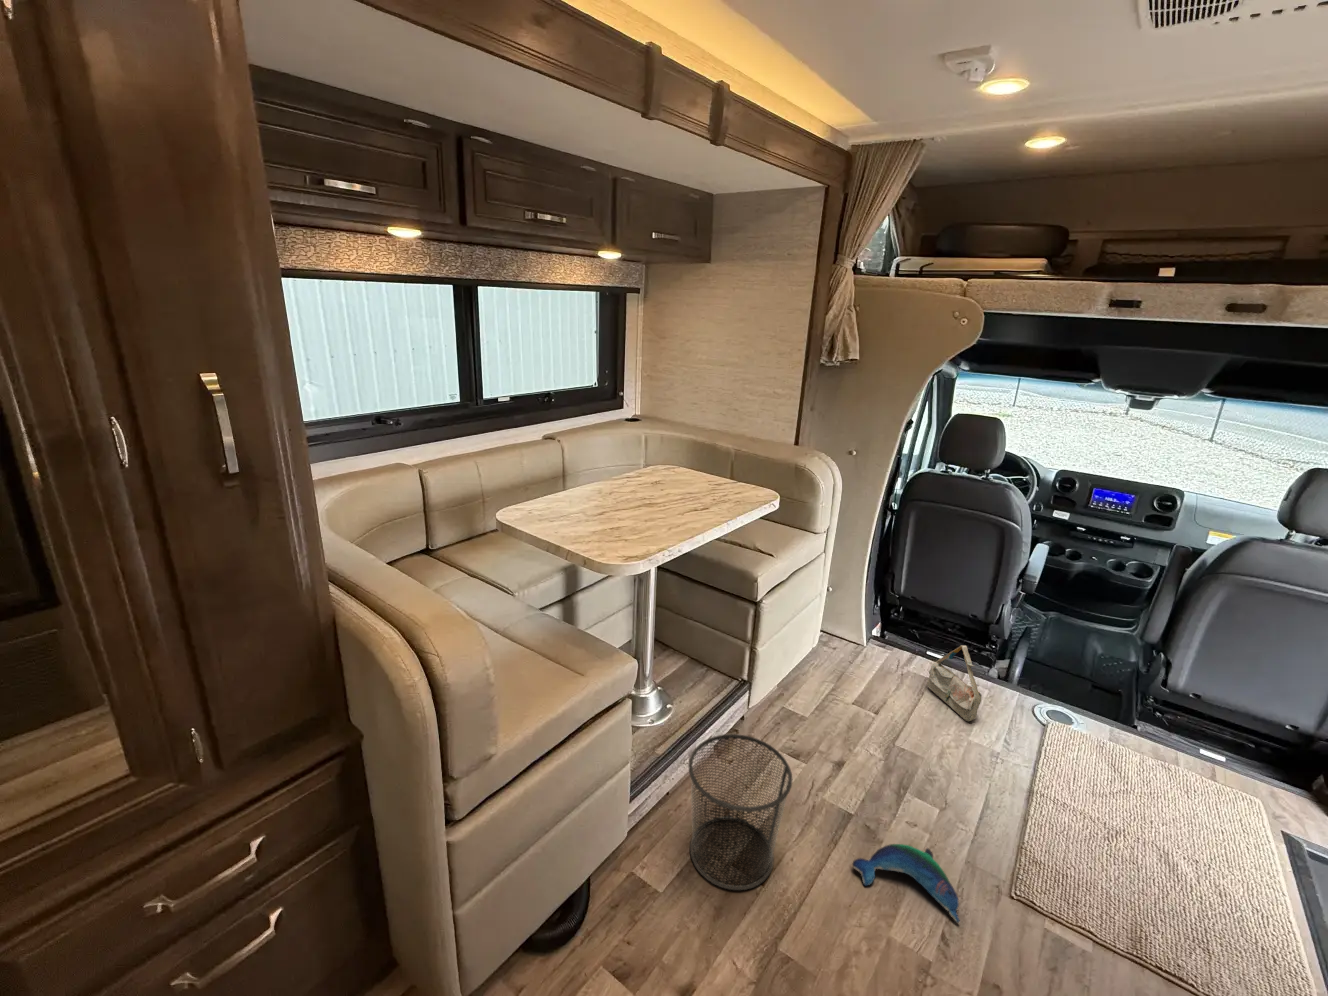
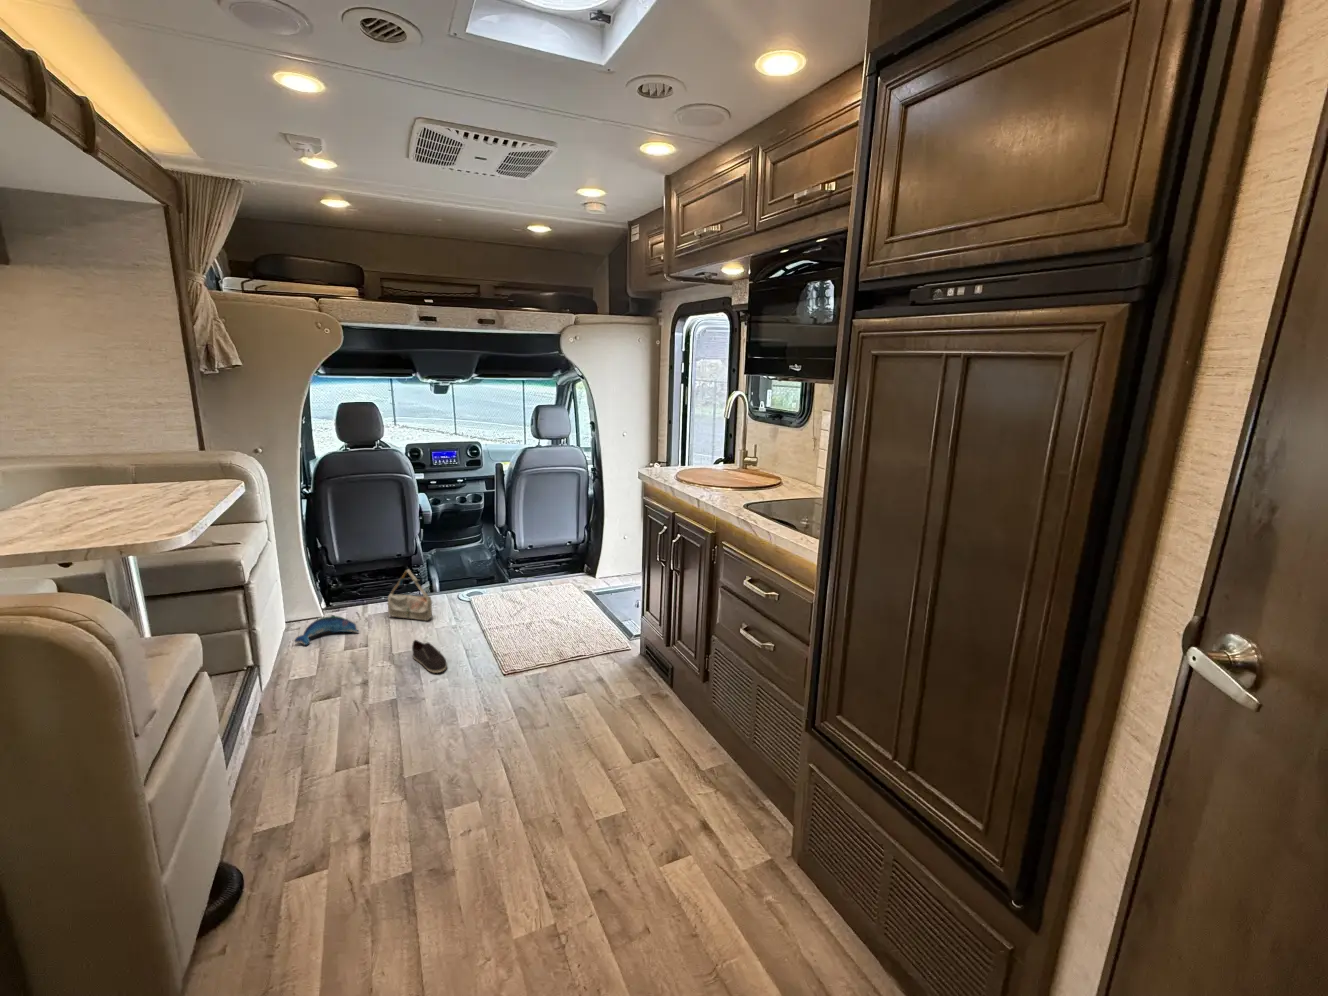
waste bin: present [688,734,793,890] -> none [269,667,369,791]
shoe: none [912,747,944,818] -> present [412,640,447,673]
plush toy: present [853,844,960,922] -> present [295,615,359,645]

